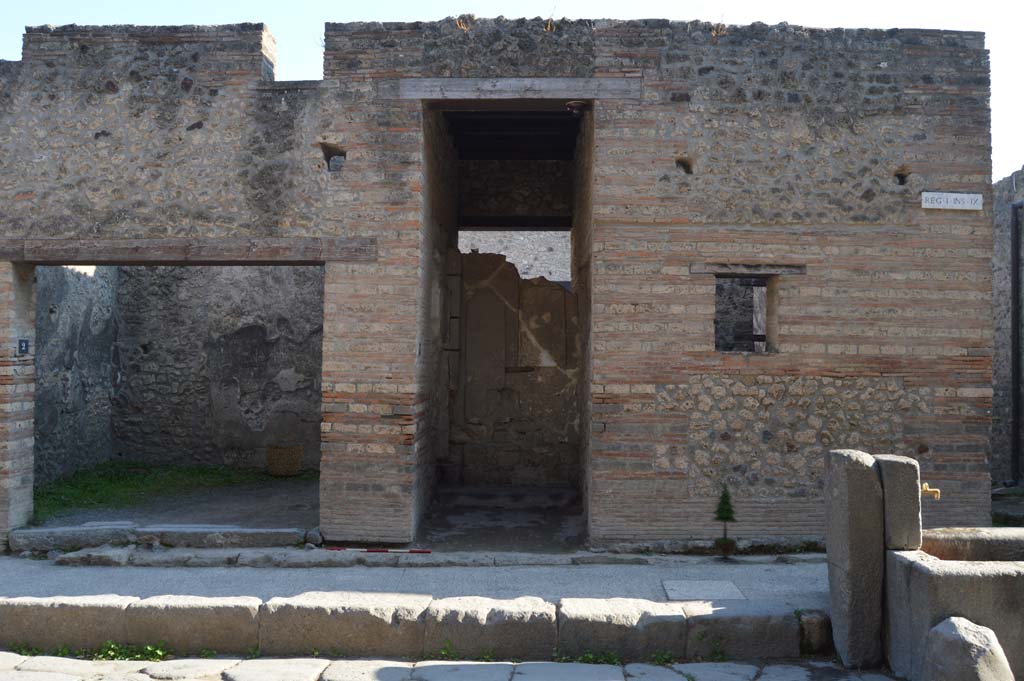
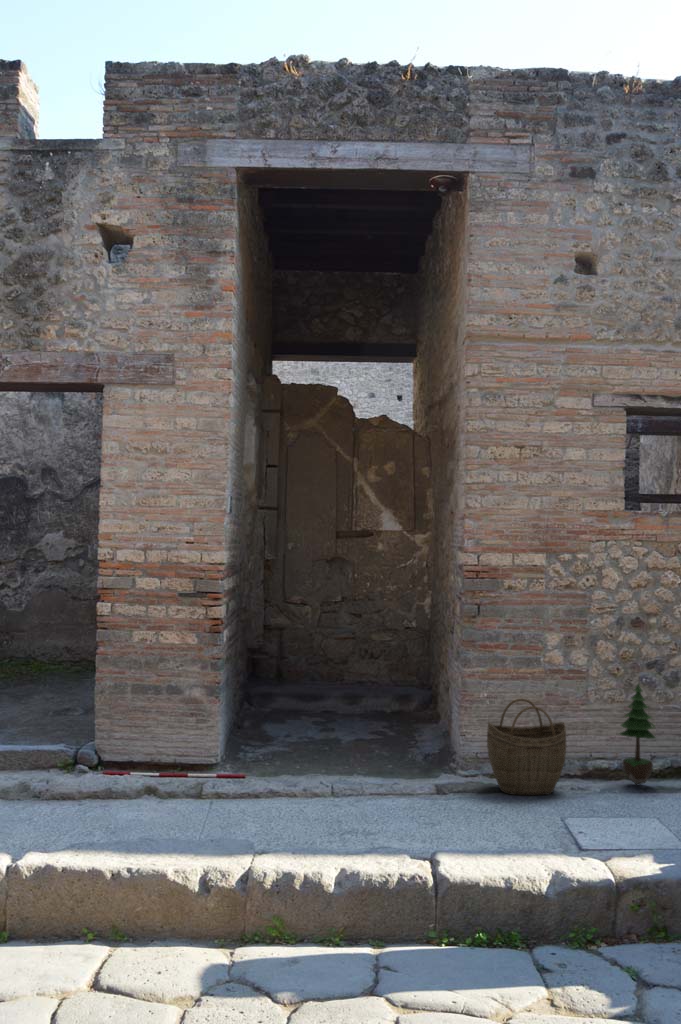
woven basket: present [266,435,303,476] -> present [487,699,566,795]

